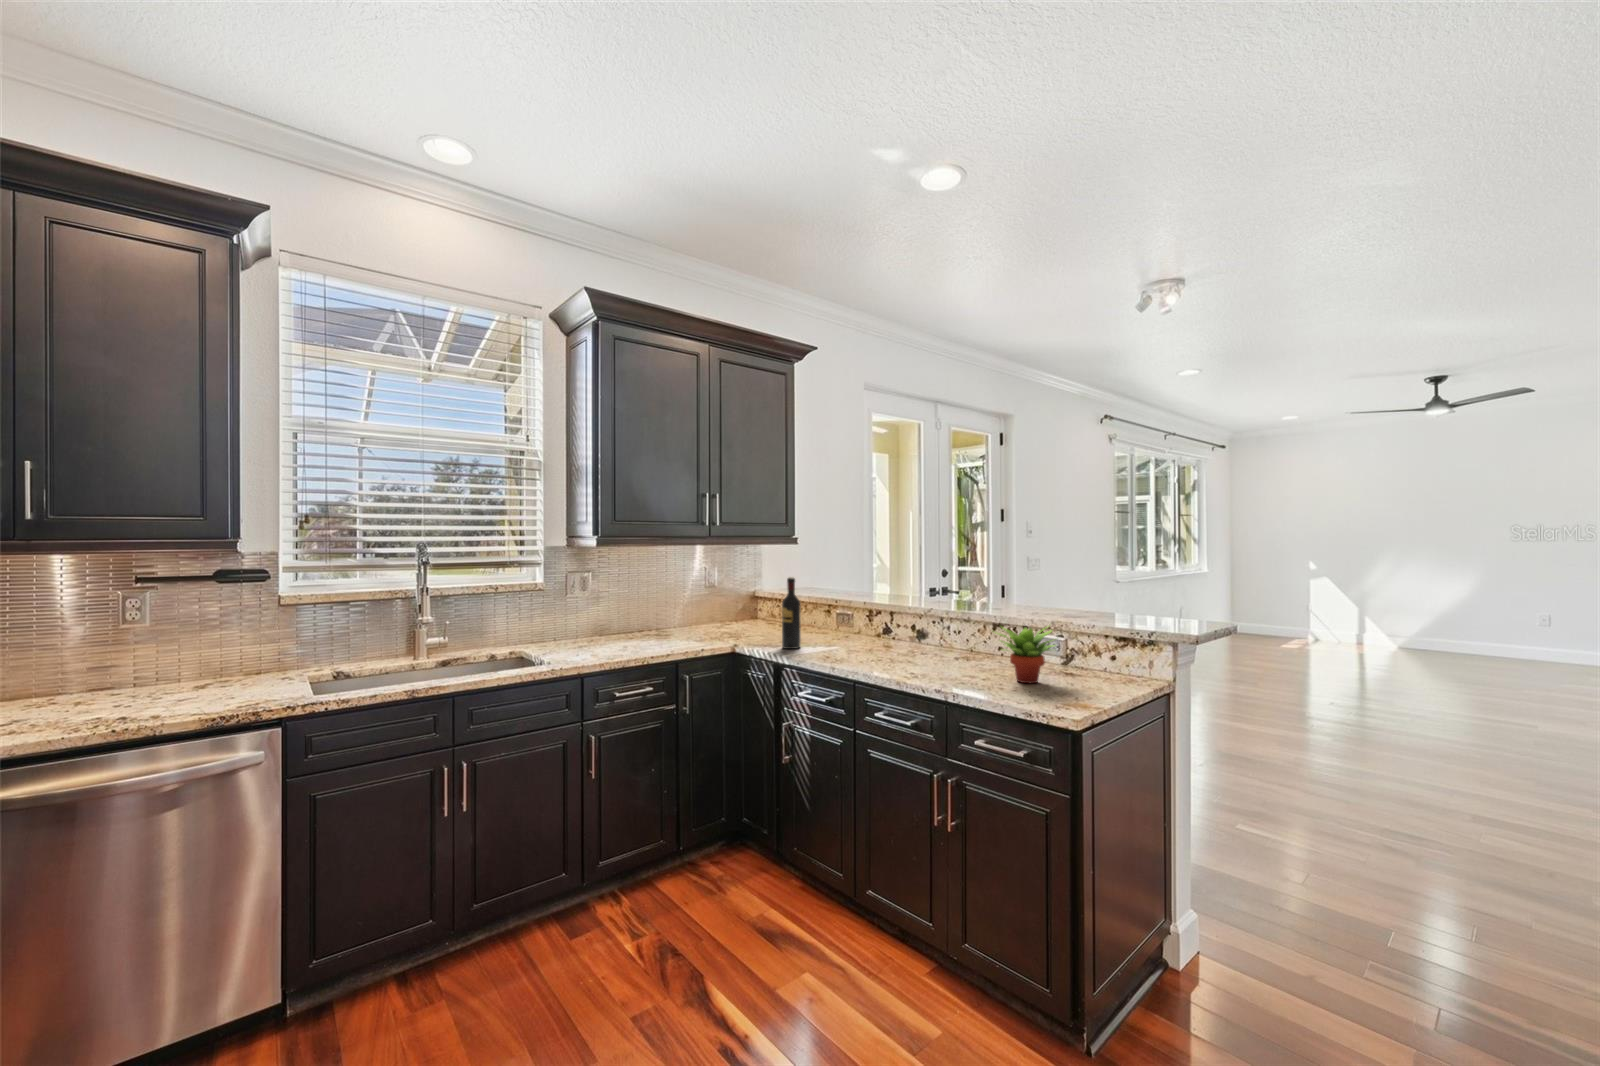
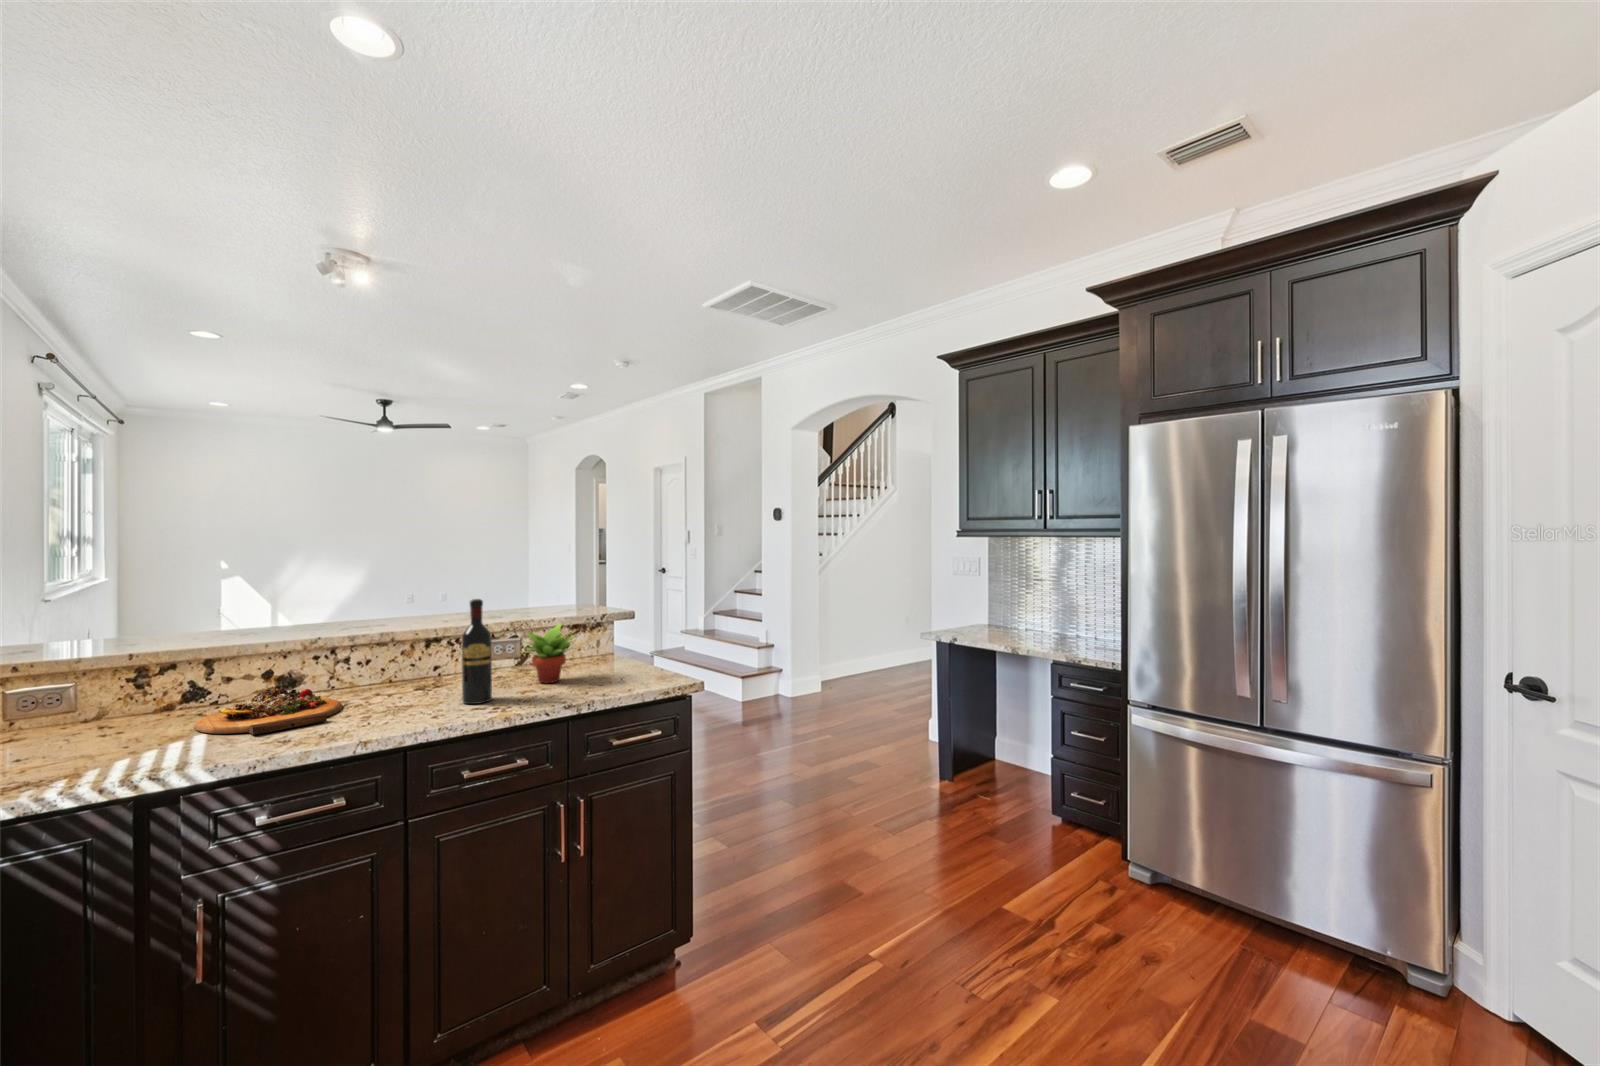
wine bottle: present [782,577,801,649] -> present [462,599,492,704]
cutting board: none [839,634,918,659] -> present [194,688,343,735]

